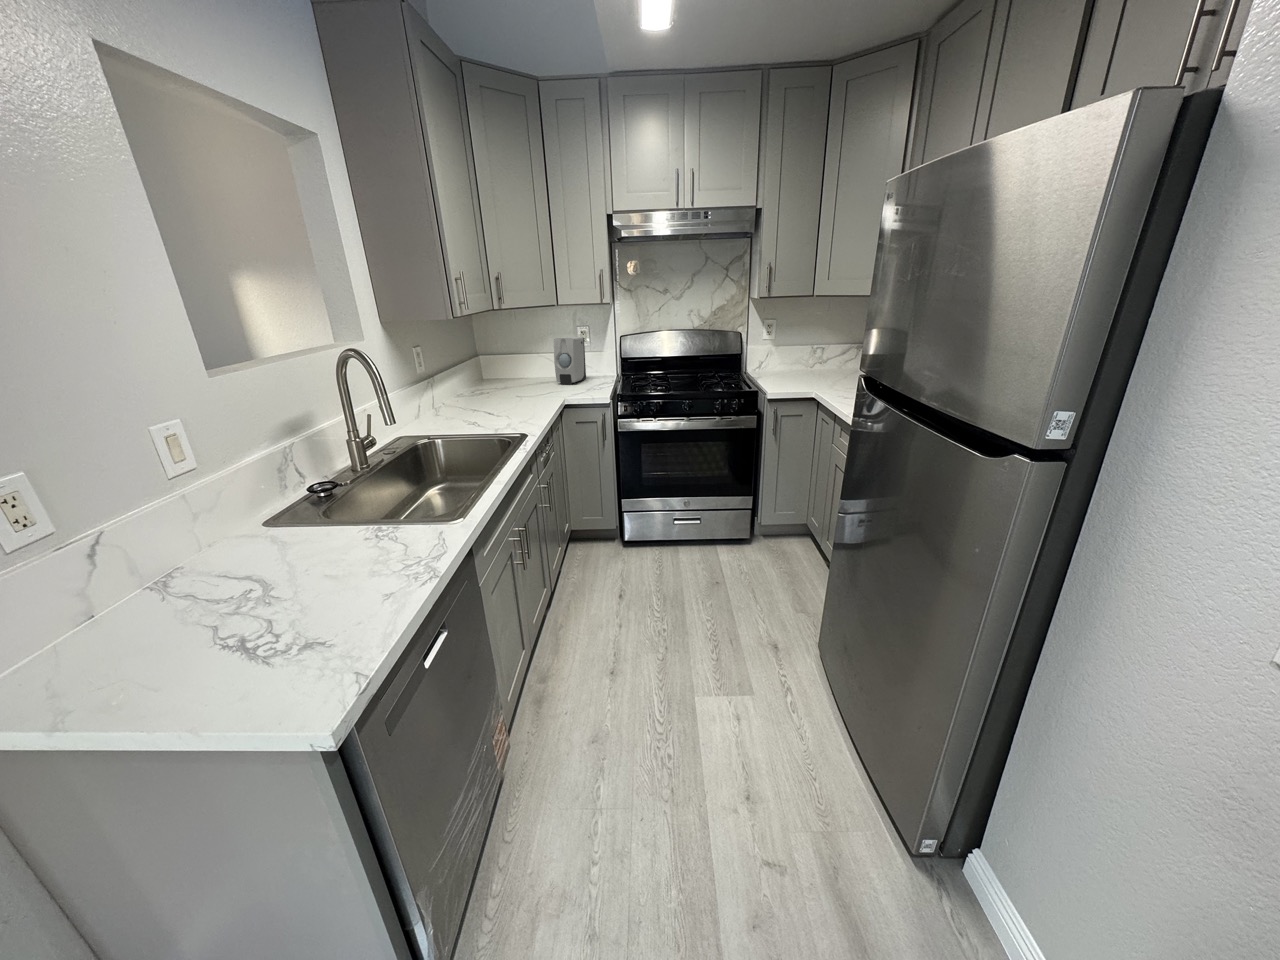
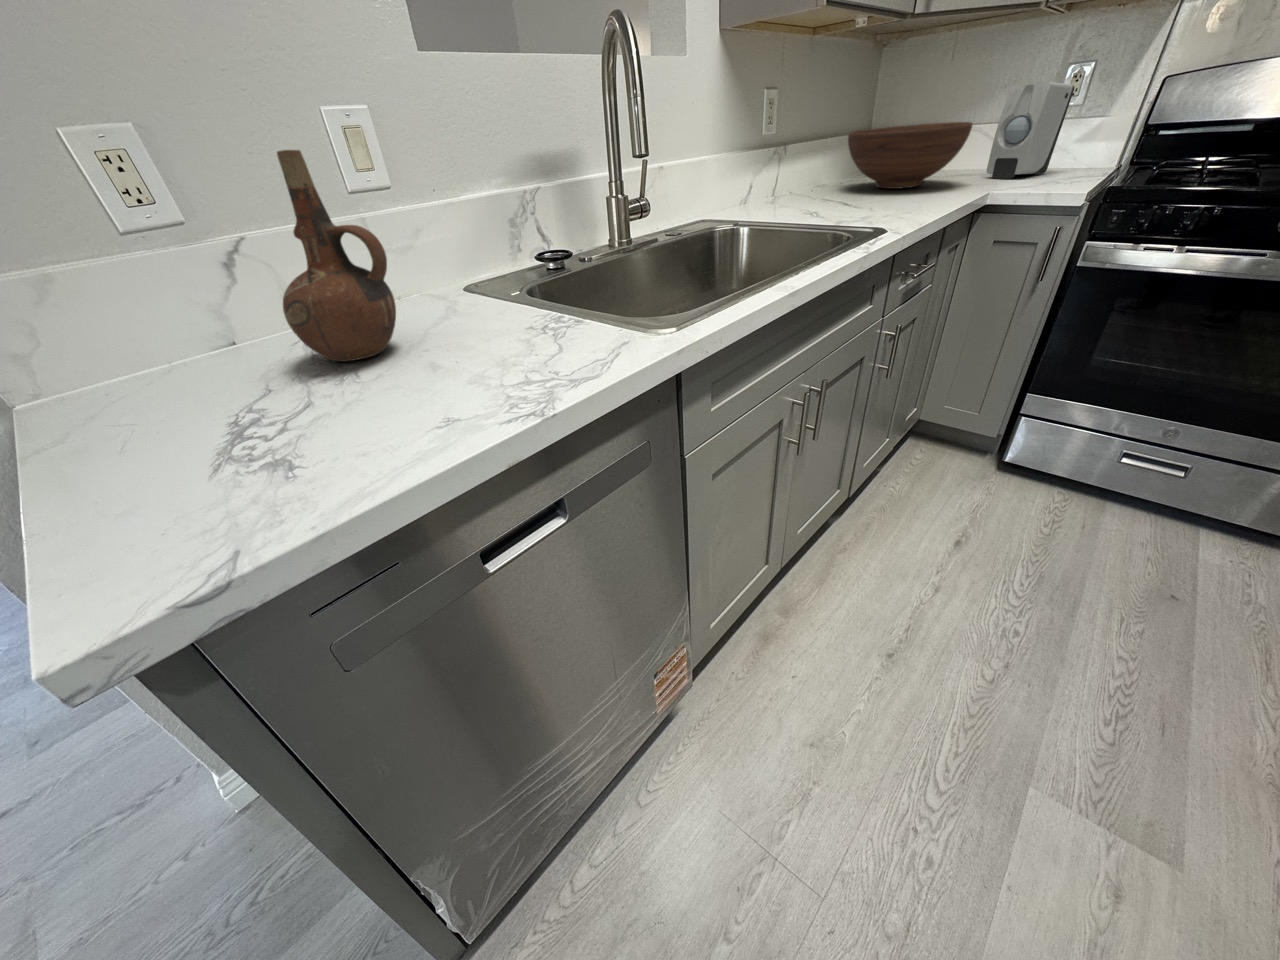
fruit bowl: none [472,357,543,397] -> present [848,122,972,189]
ceramic pitcher: none [193,471,279,597] -> present [277,150,396,361]

